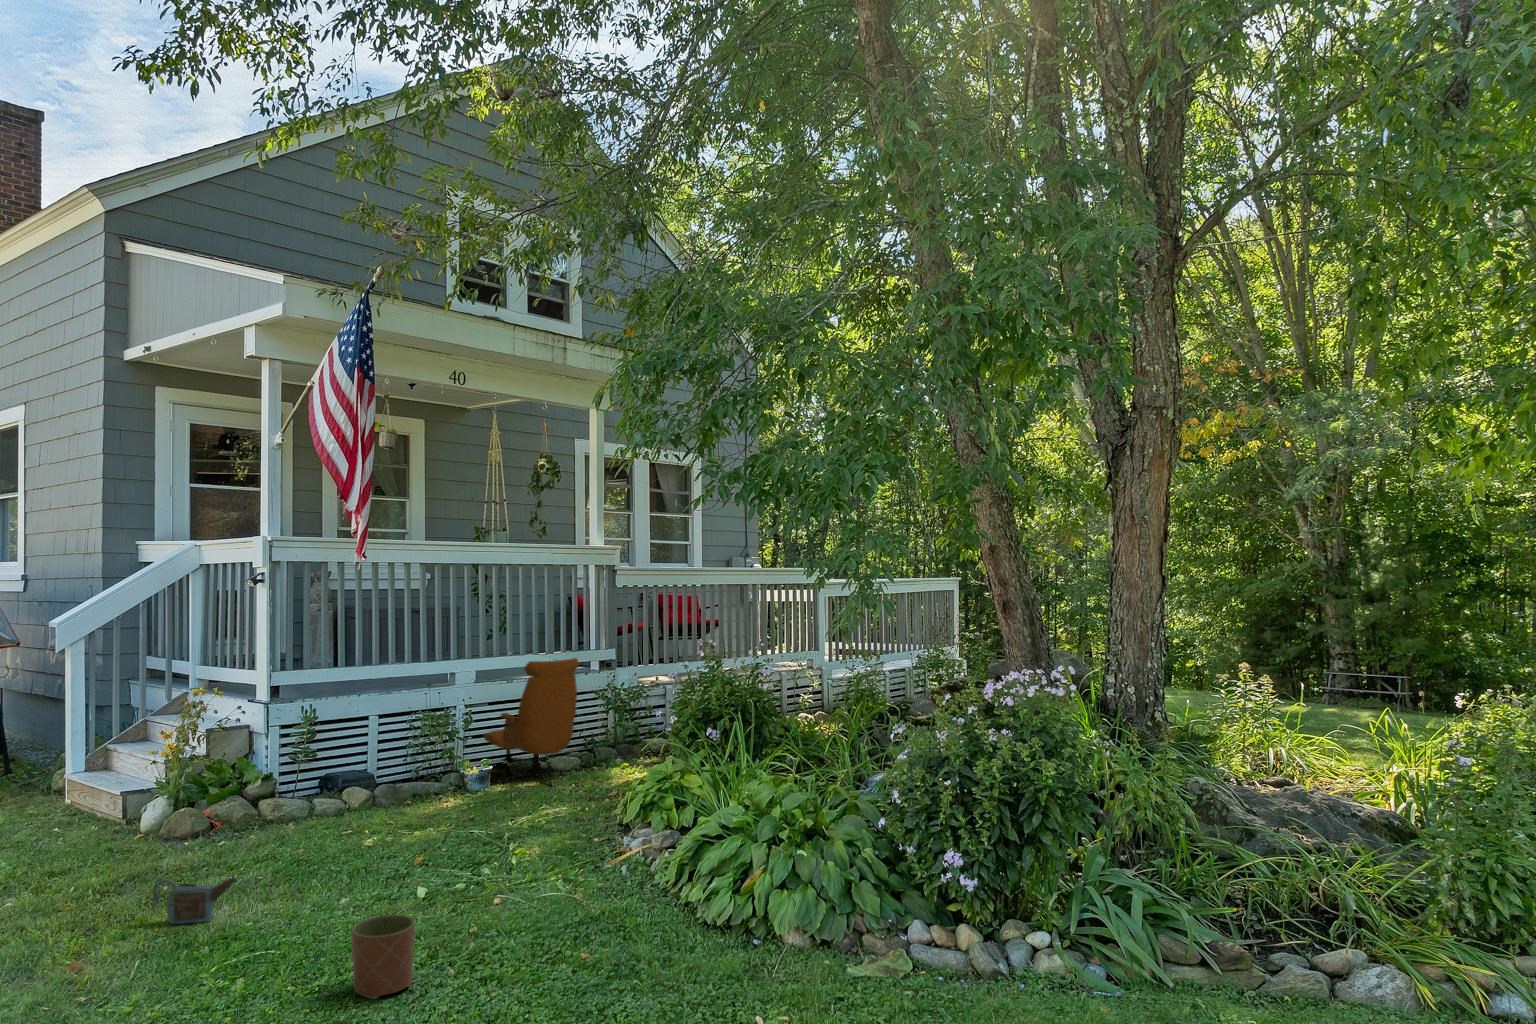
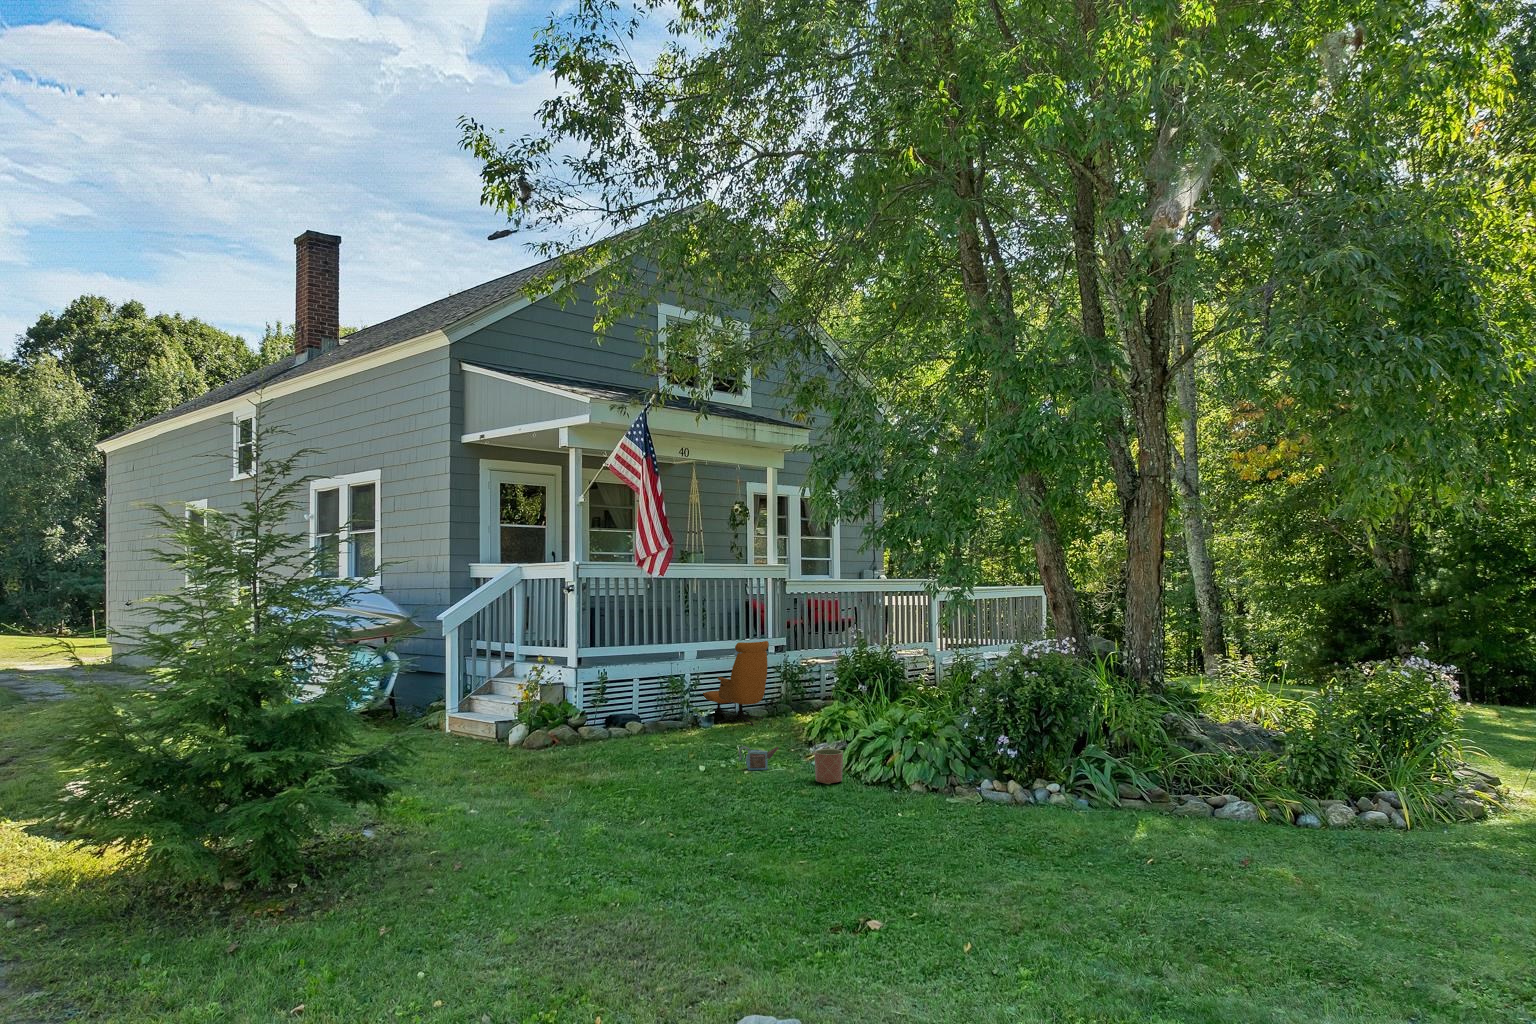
watering can: present [152,877,236,924] -> present [738,746,779,770]
planter: present [351,914,415,999] -> present [814,749,843,784]

